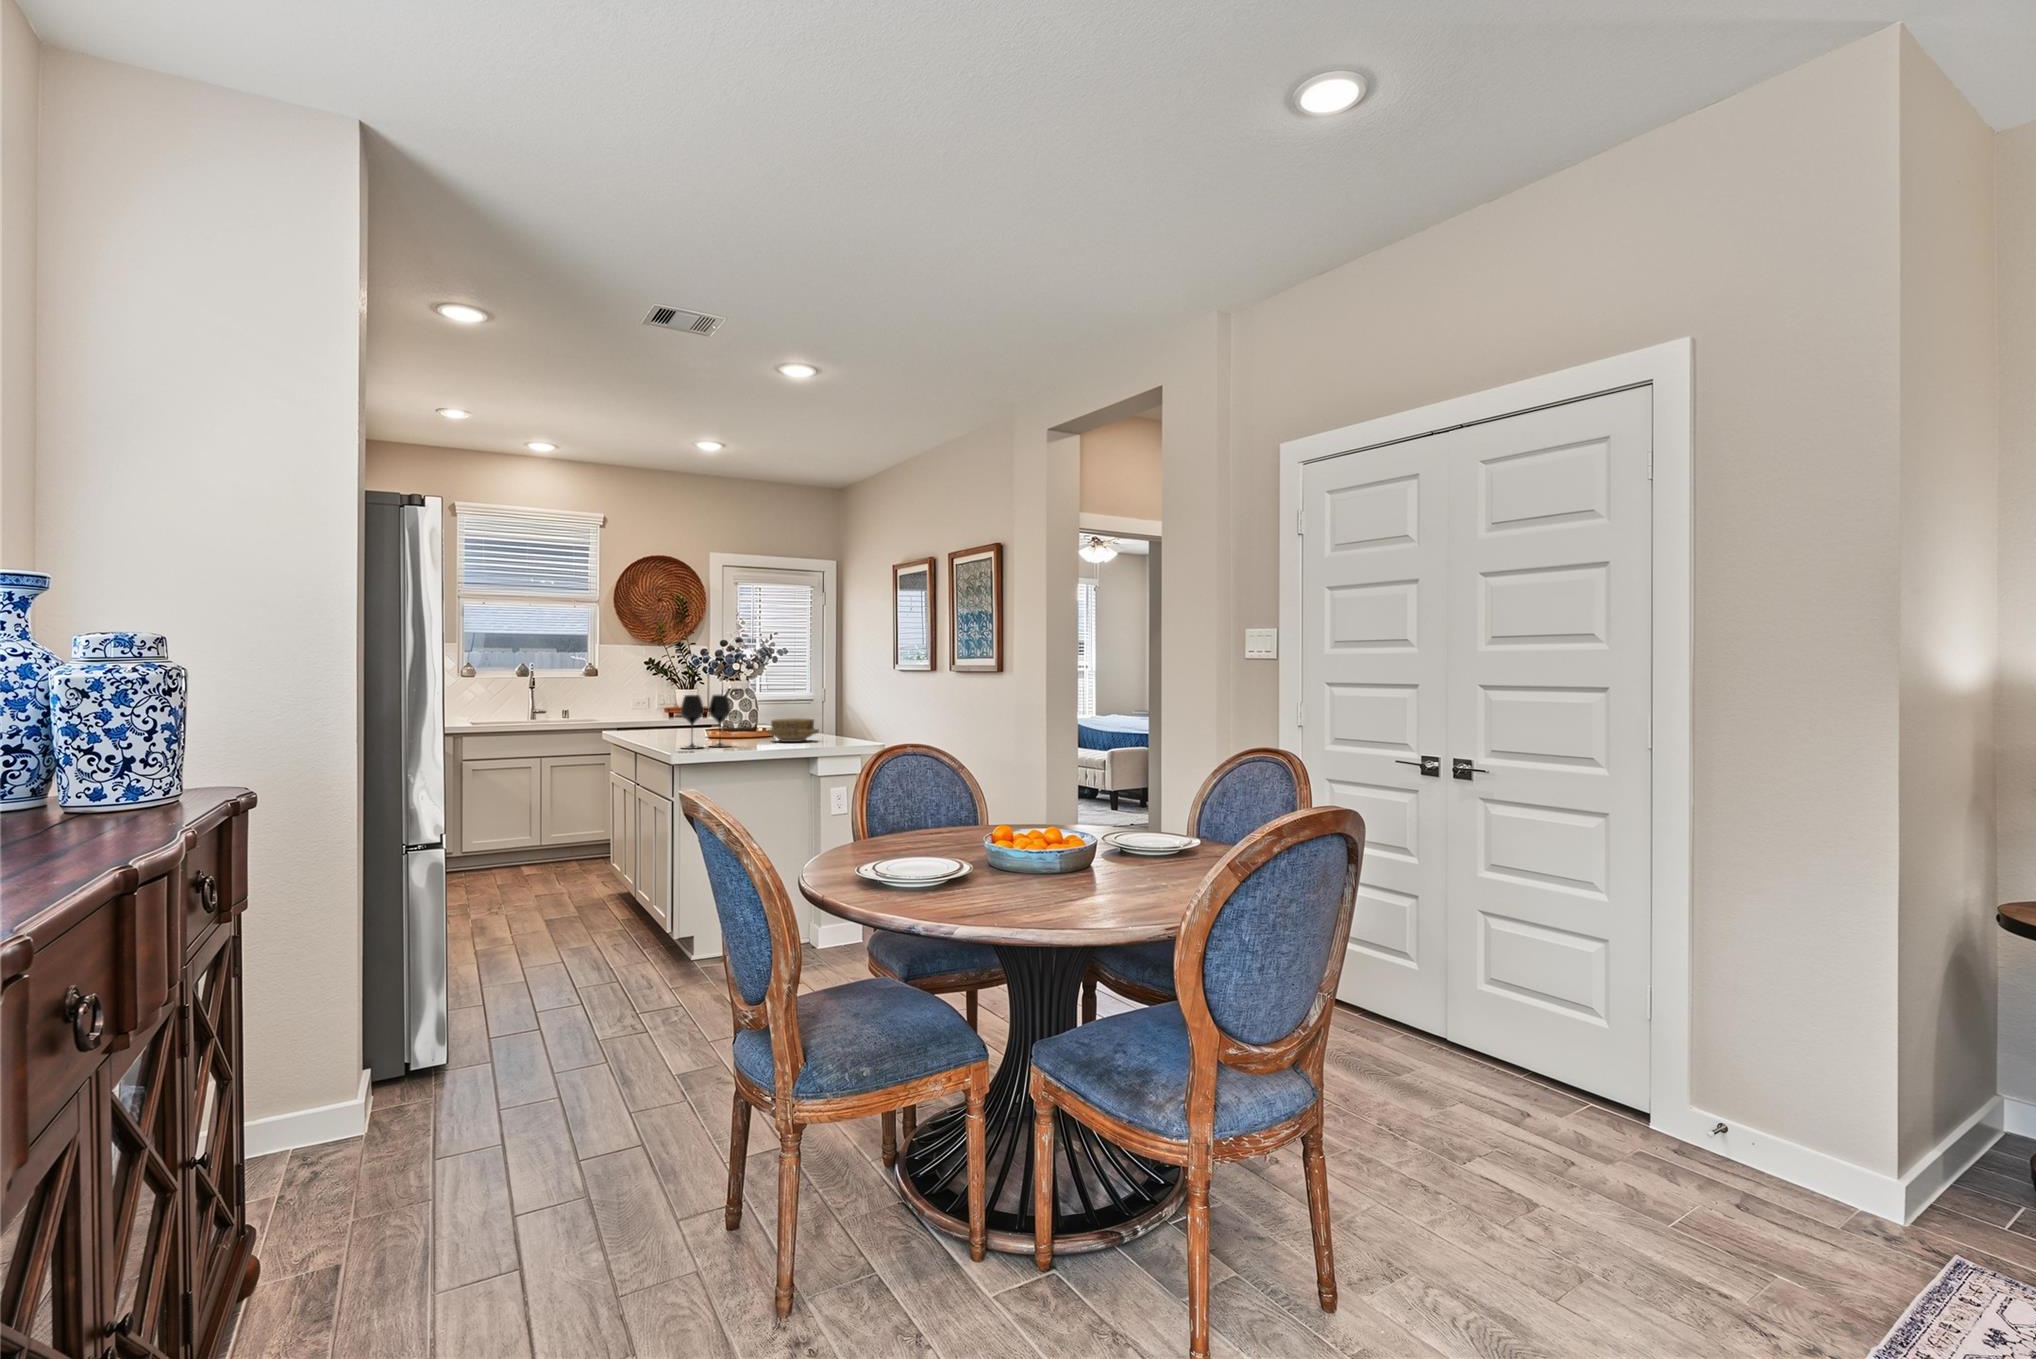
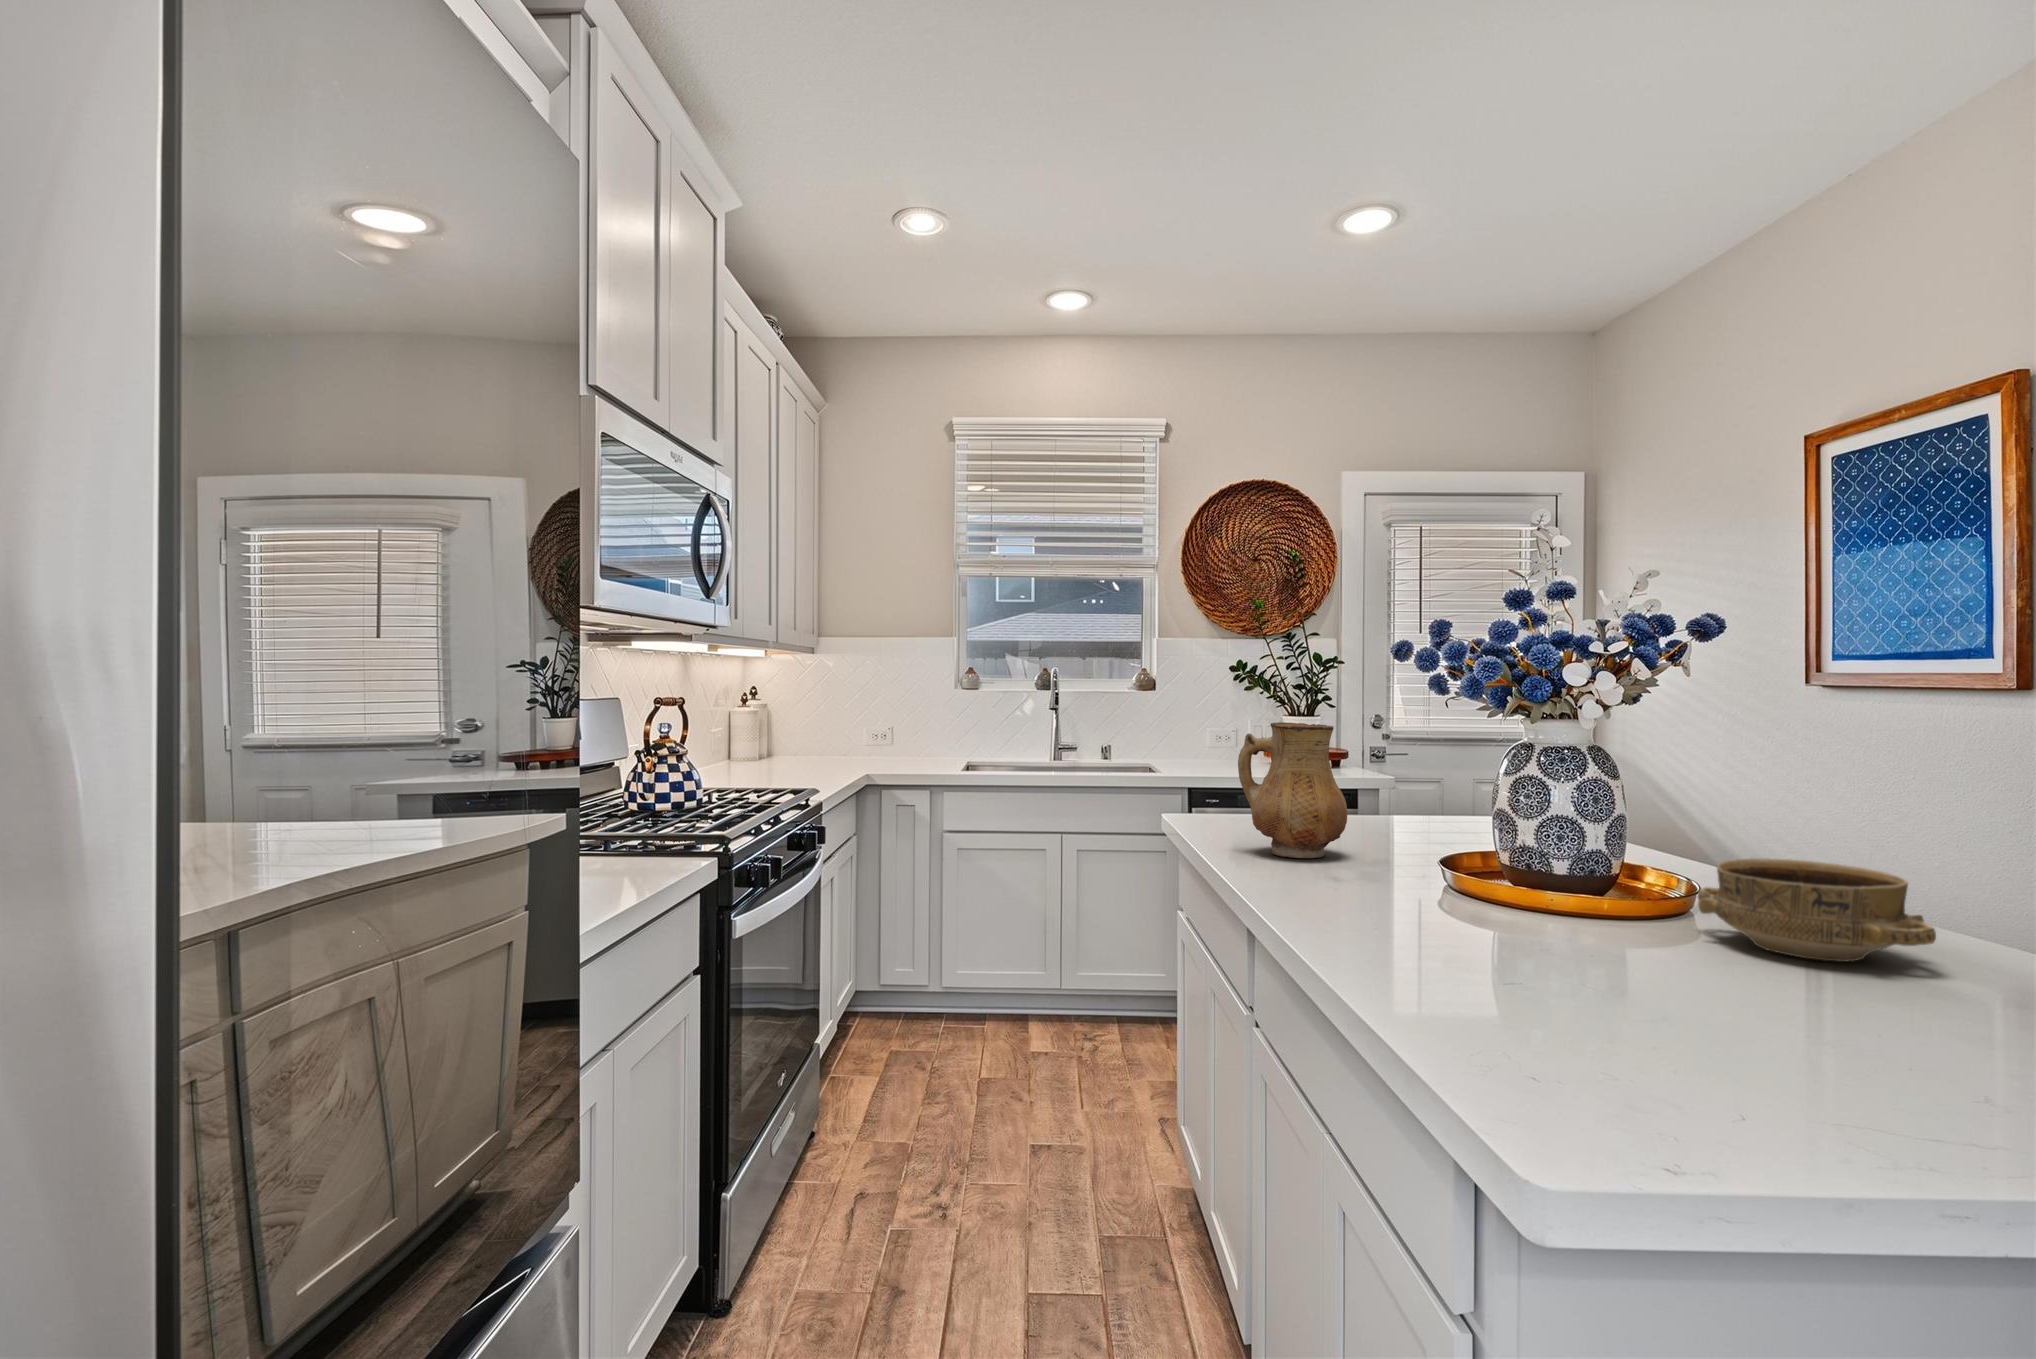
ceramic pitcher: none [632,685,677,737] -> present [1238,722,1347,858]
wine glass: present [681,695,731,749] -> none [1435,781,1621,987]

